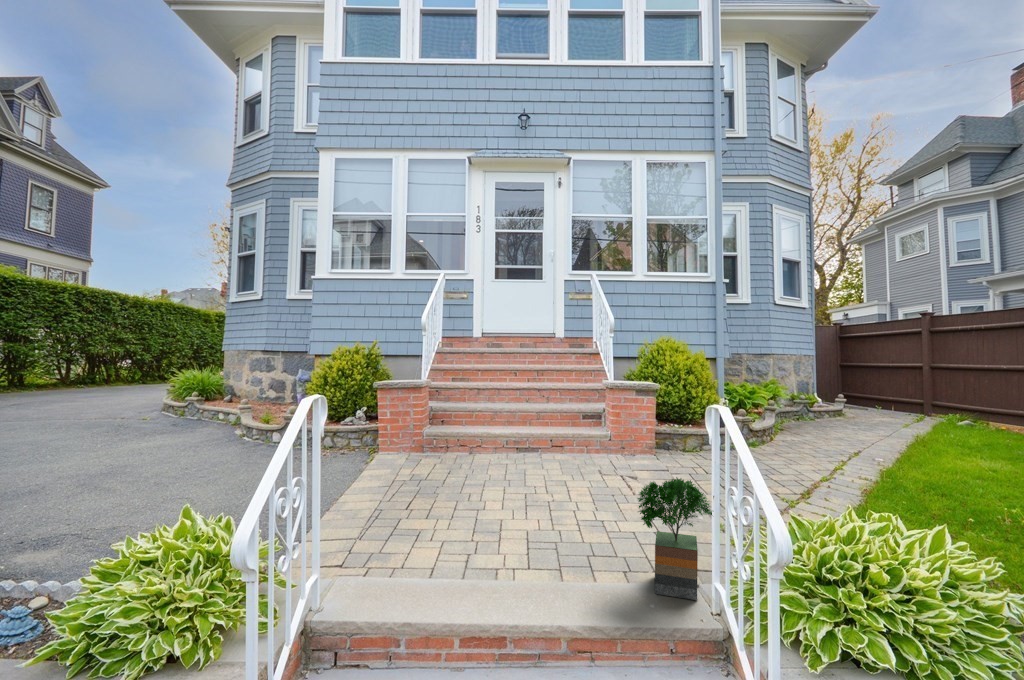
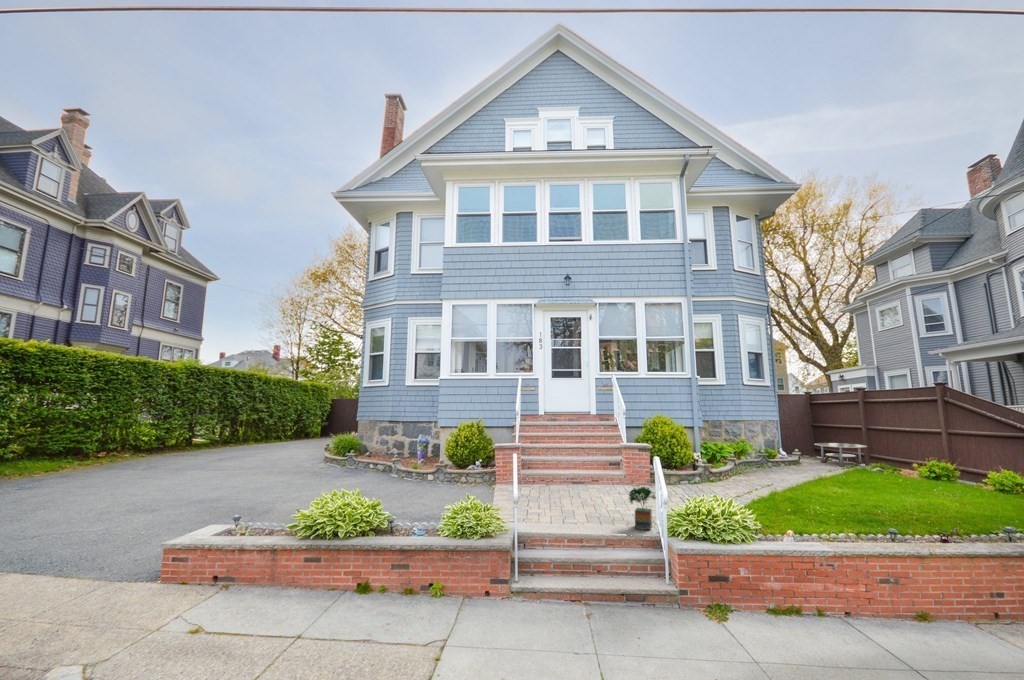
round table: none [871,386,955,420] -> present [814,443,867,466]

